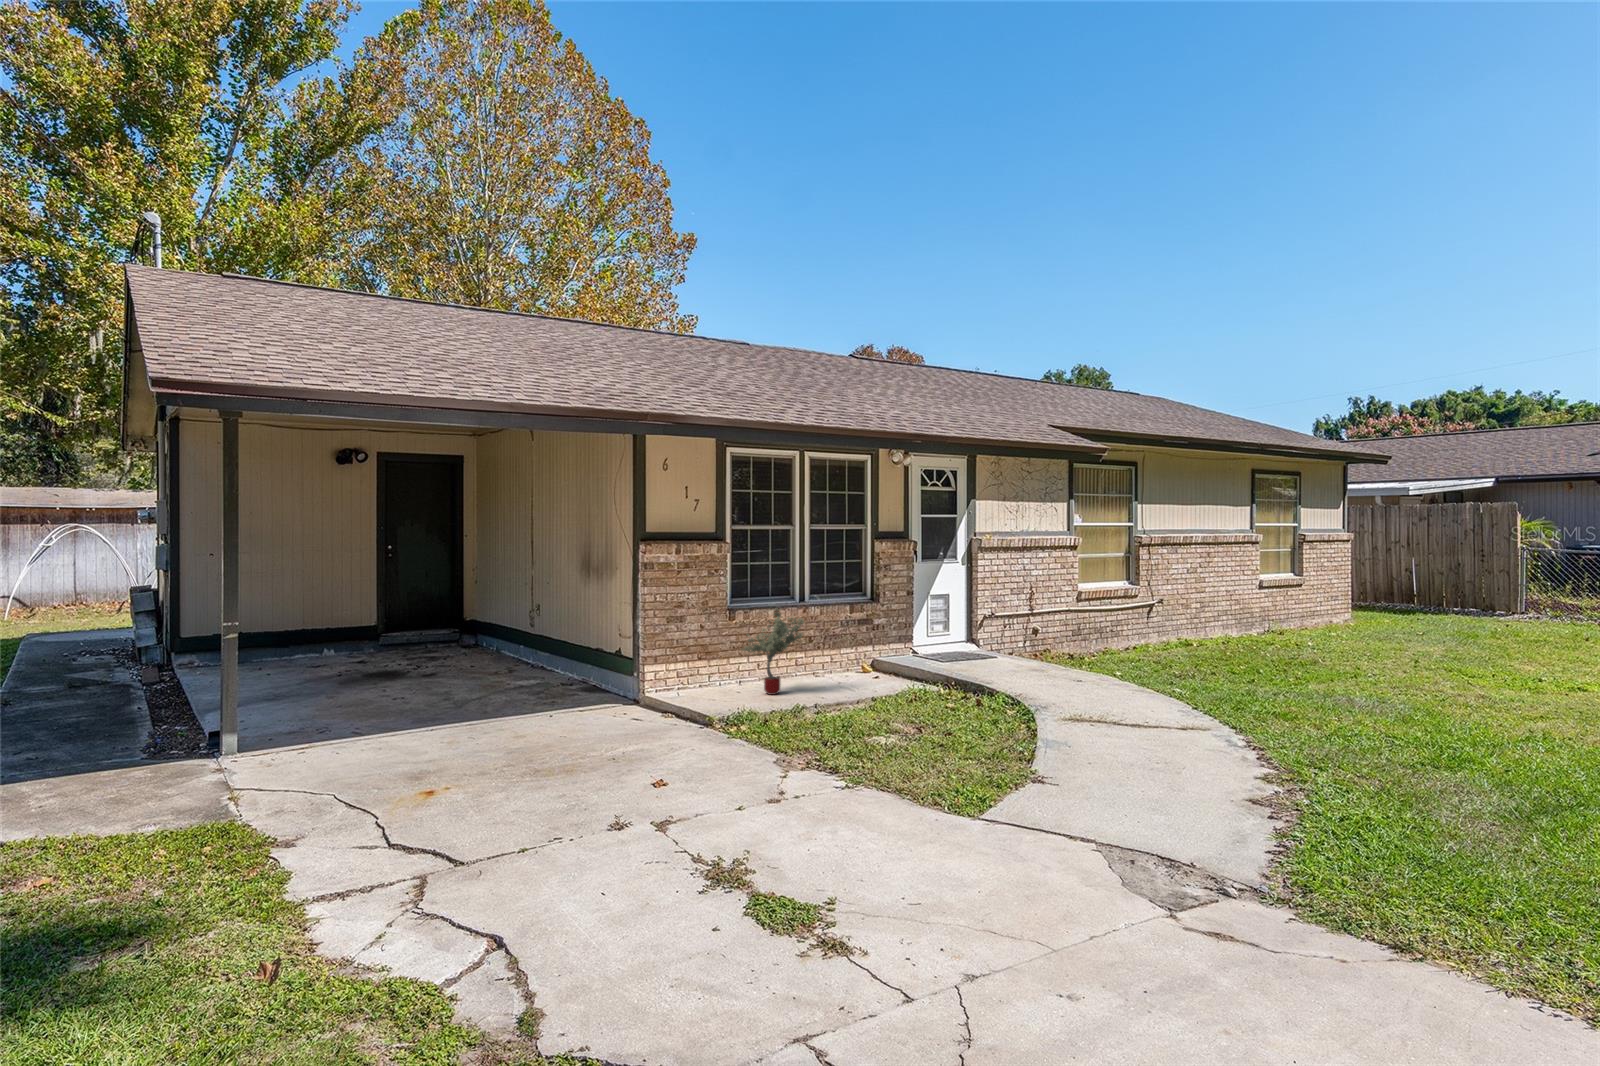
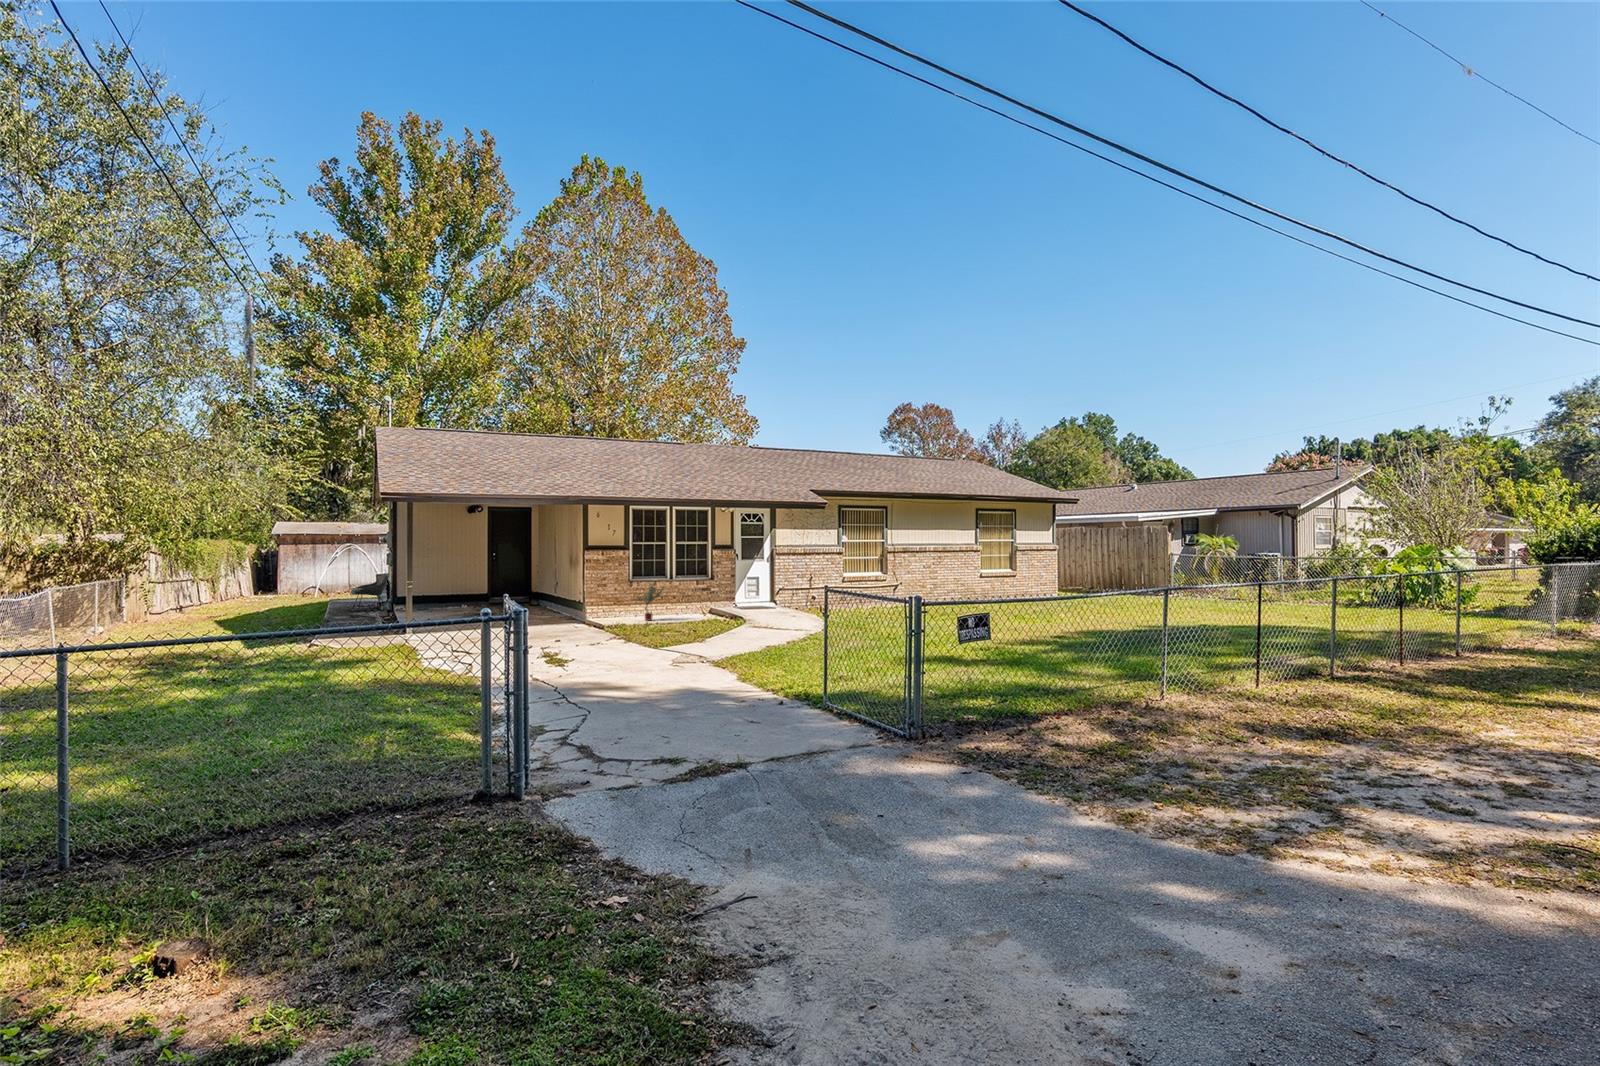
lounge chair: none [68,586,159,672] -> present [350,573,390,612]

